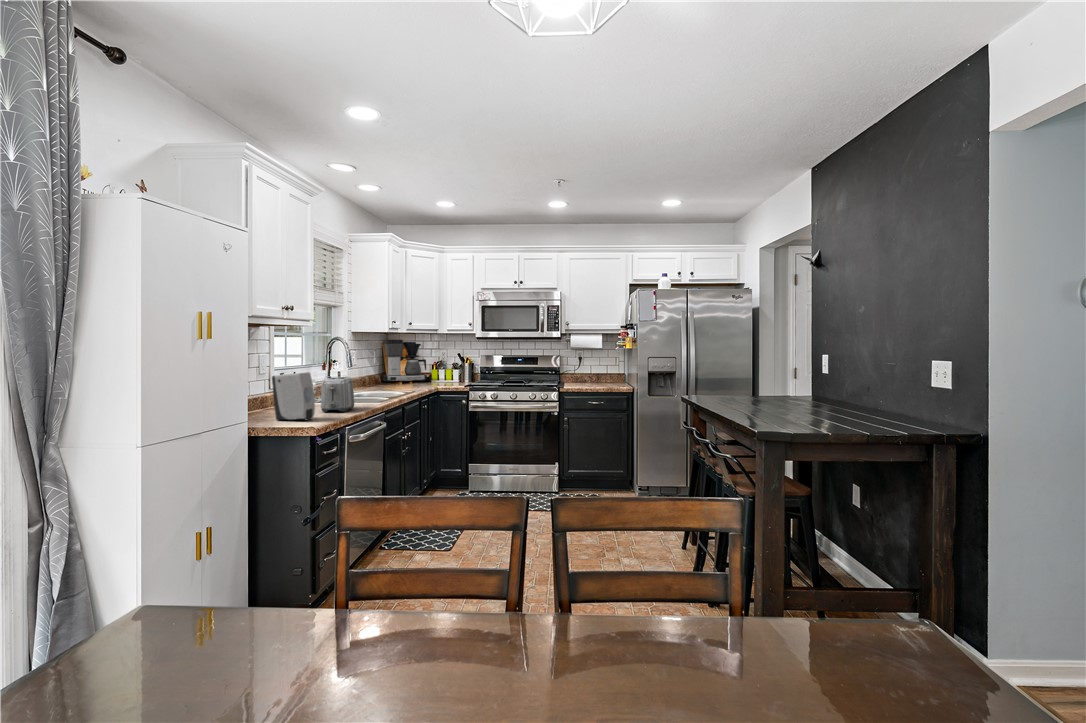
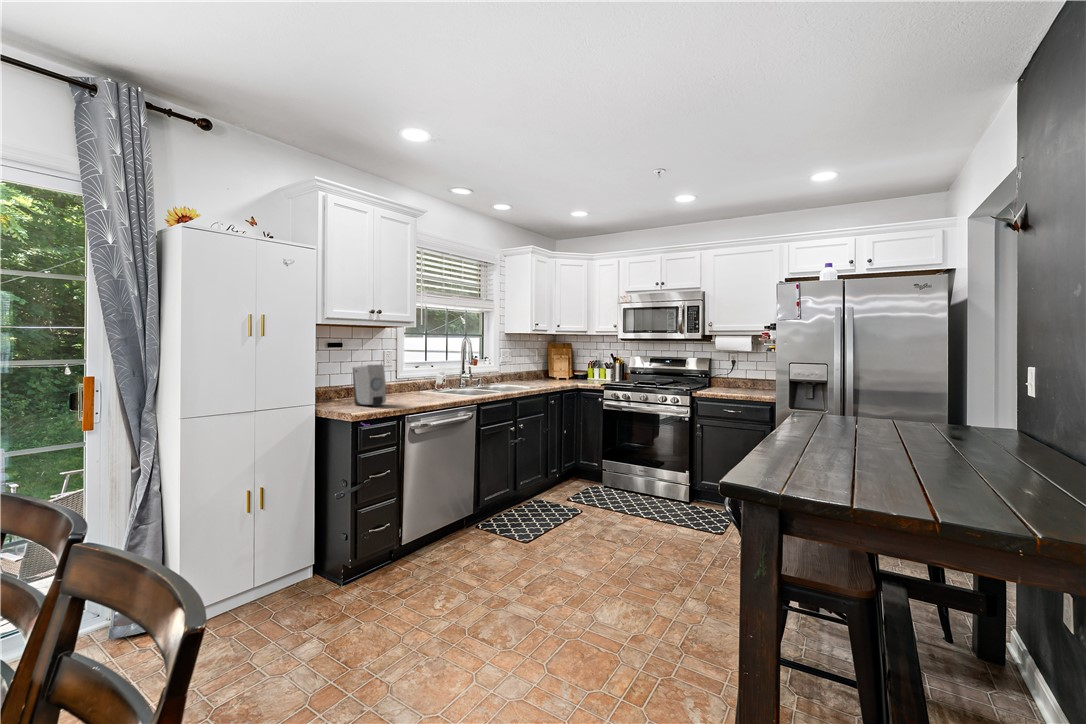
coffee maker: present [382,340,427,382] -> none [539,341,579,380]
toaster: present [321,377,354,412] -> none [408,371,444,401]

